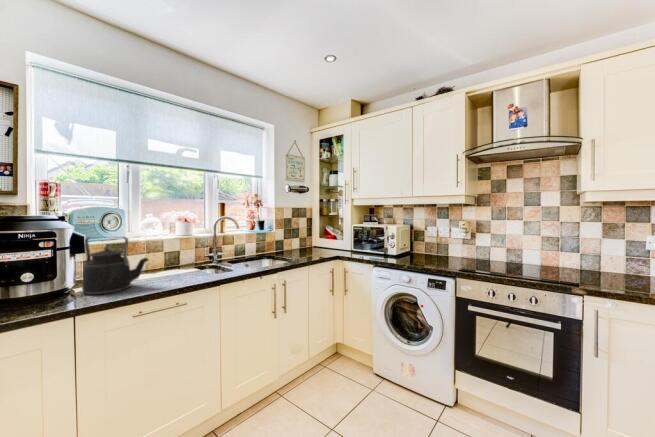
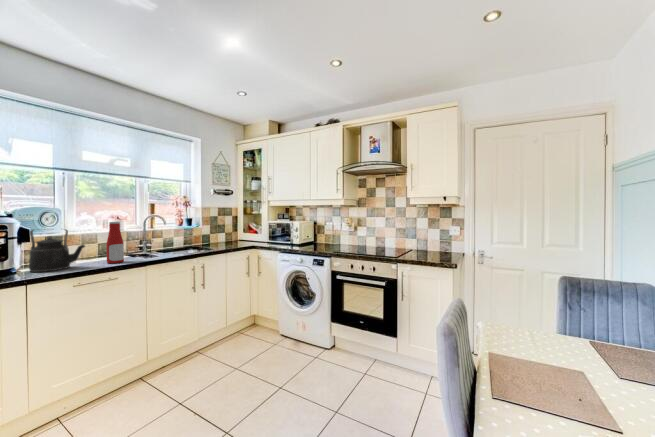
bottle: none [173,227,193,281] -> present [106,222,124,263]

